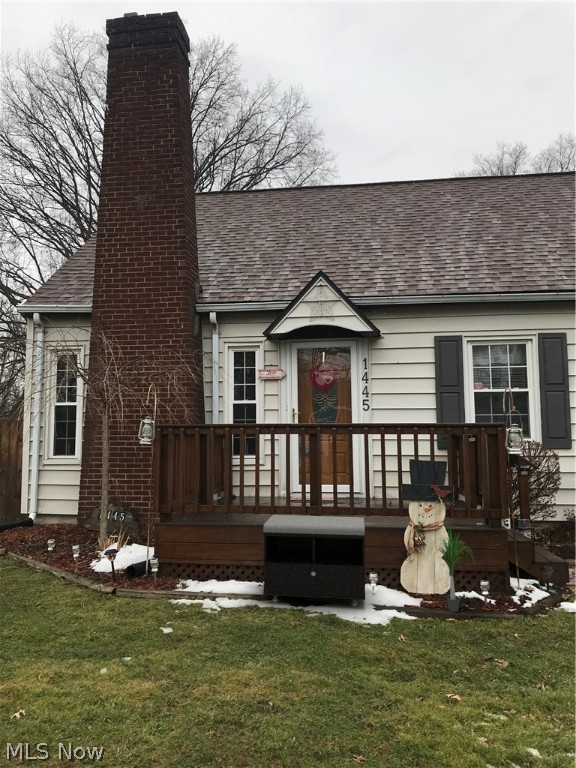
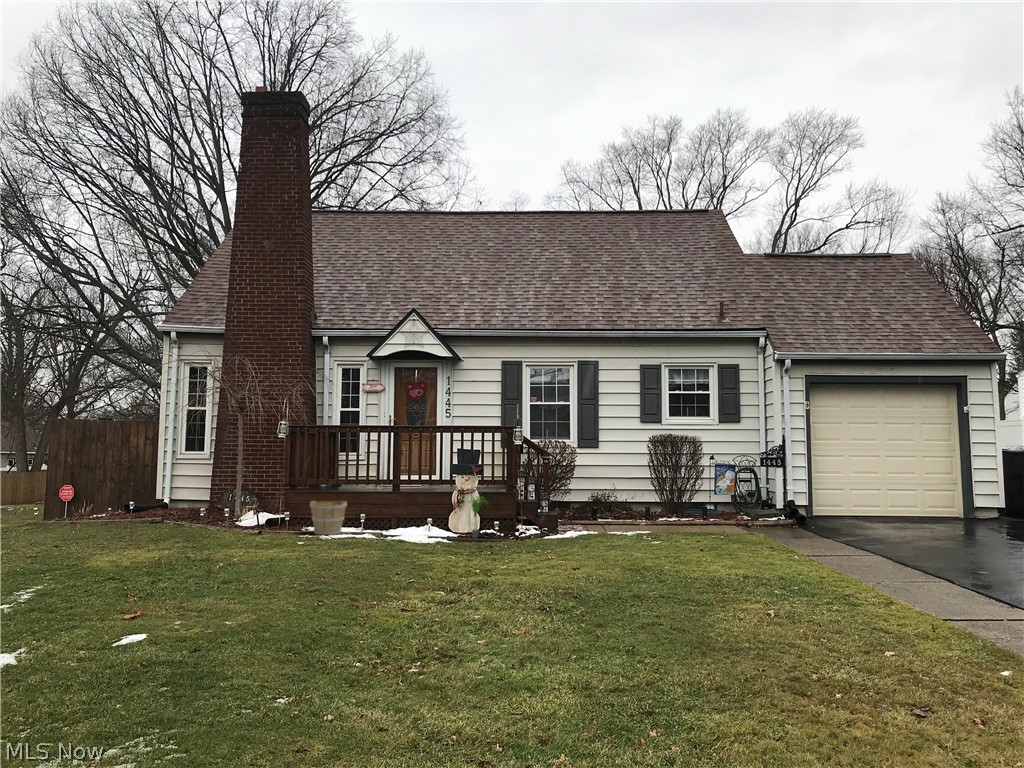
storage bench: present [263,515,365,606] -> none [360,485,427,536]
wooden bucket: none [186,538,243,599] -> present [310,501,347,535]

